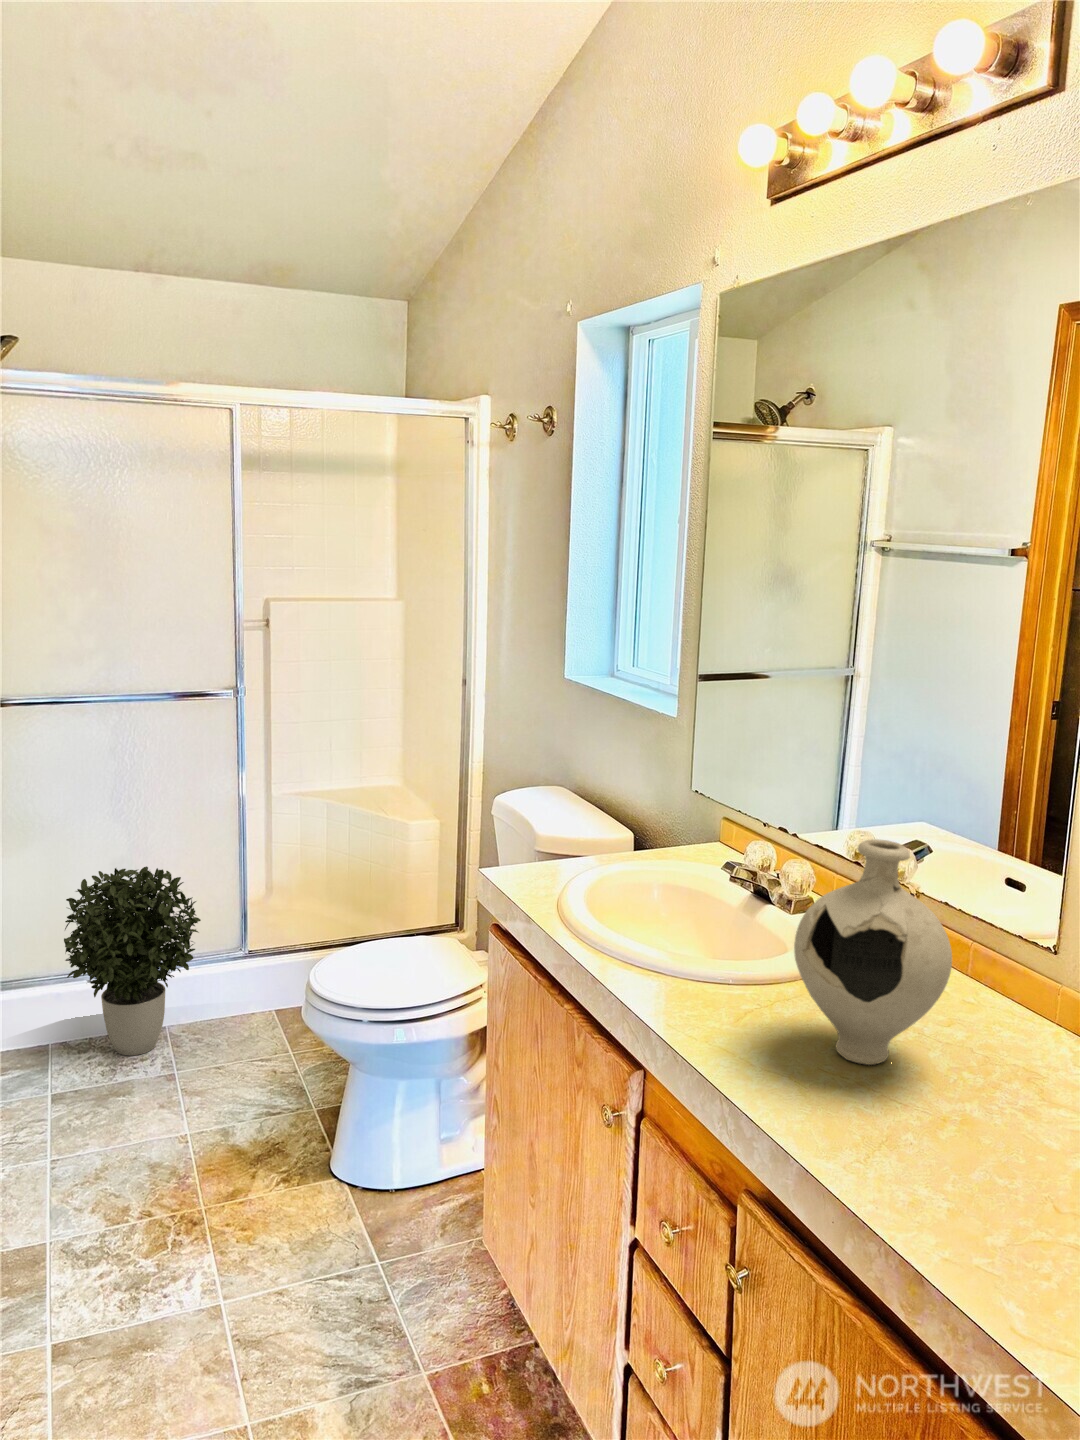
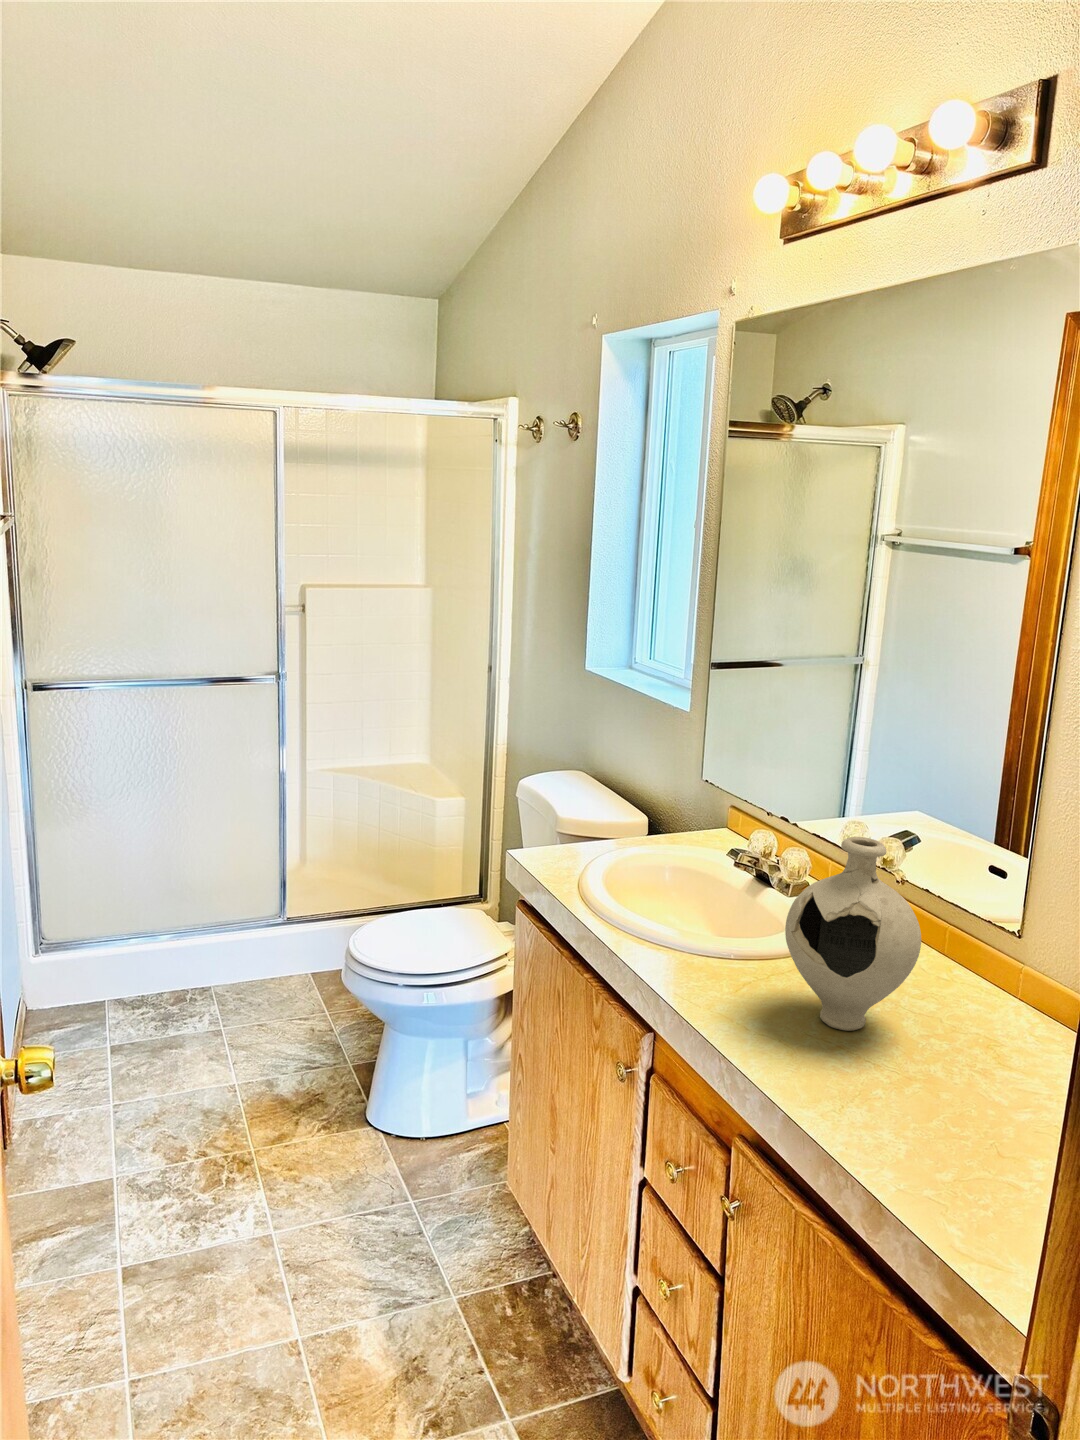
potted plant: present [64,866,201,1055] -> none [120,837,244,1012]

